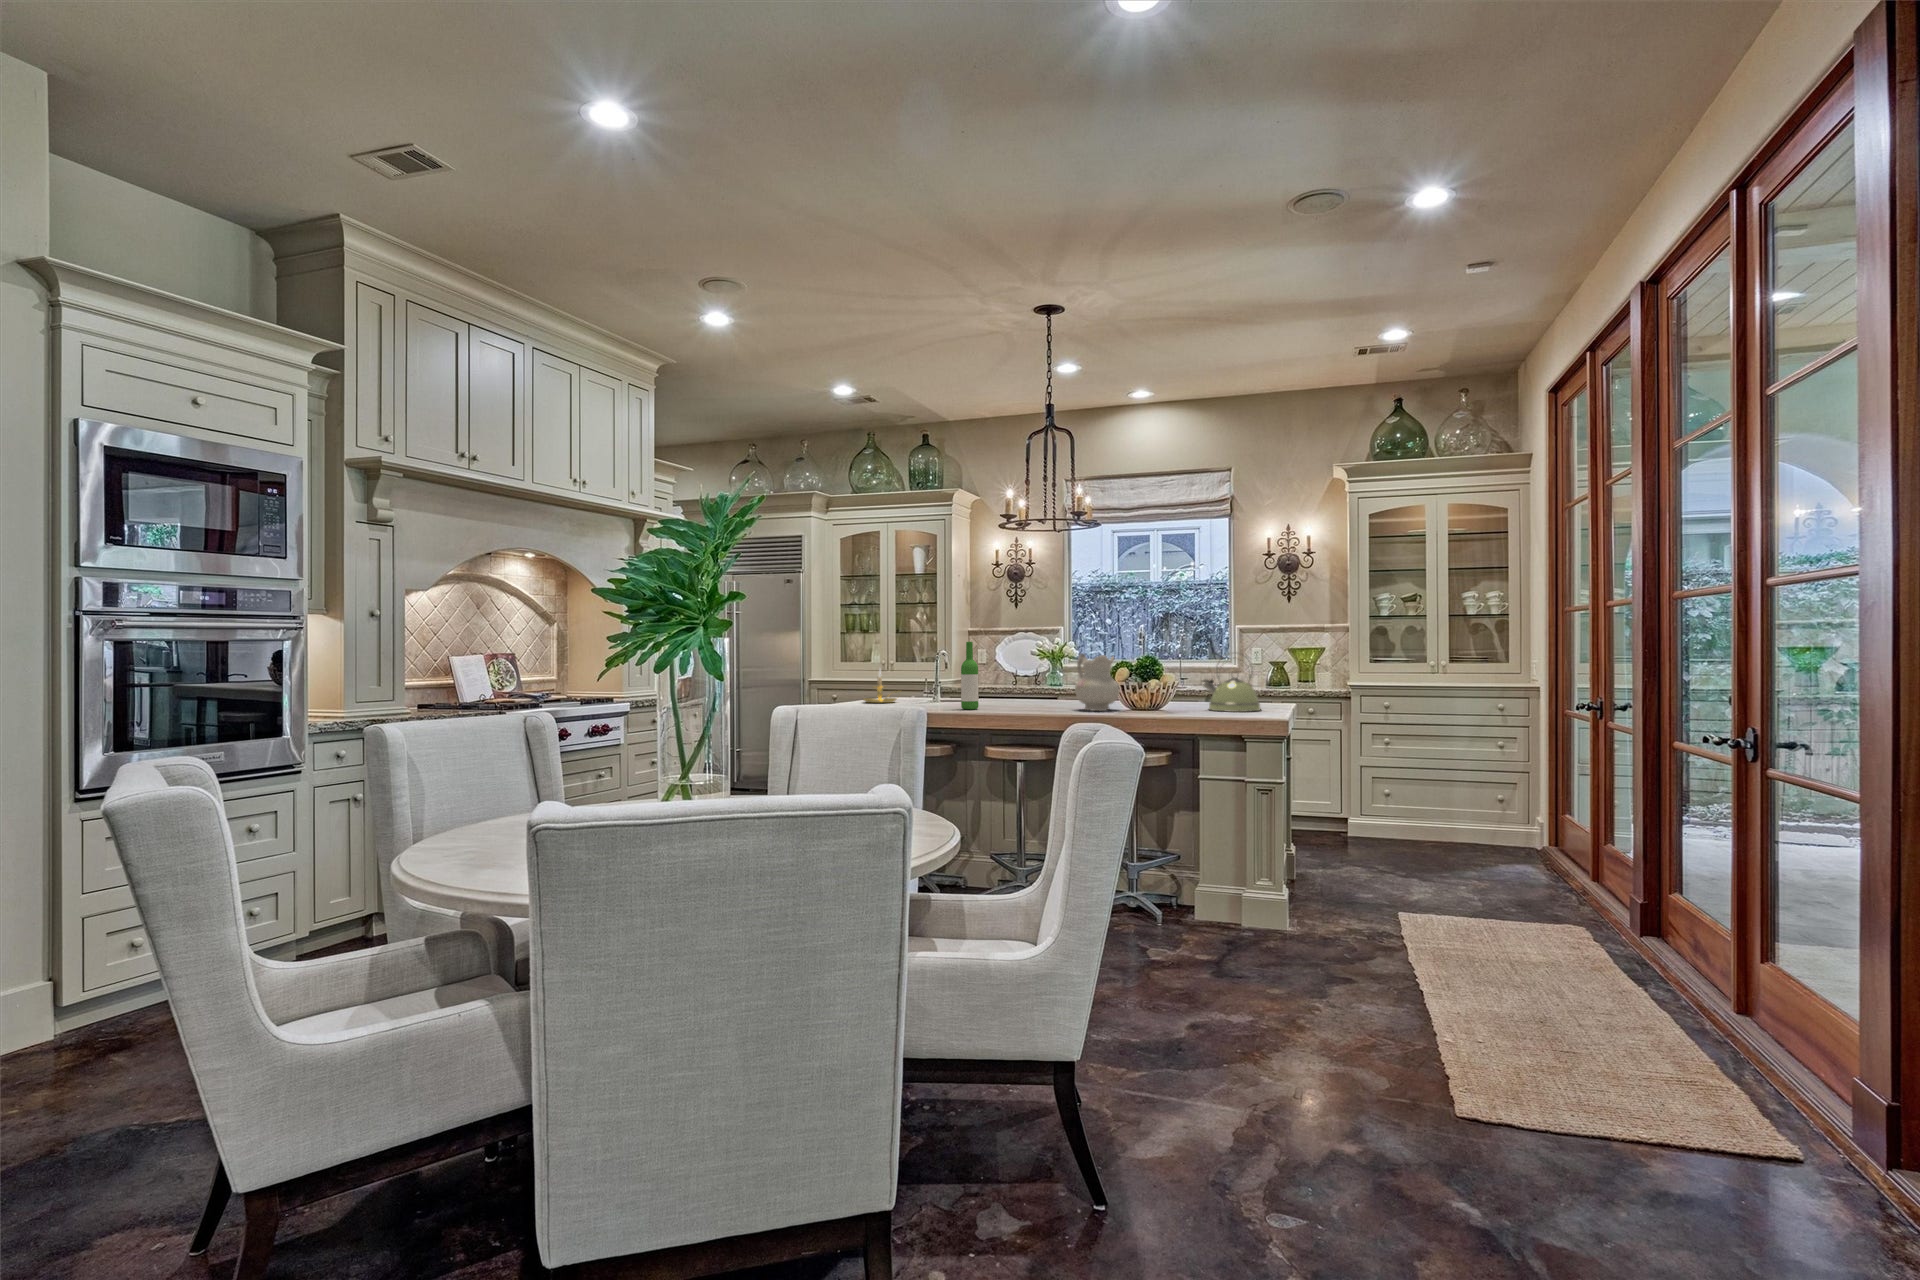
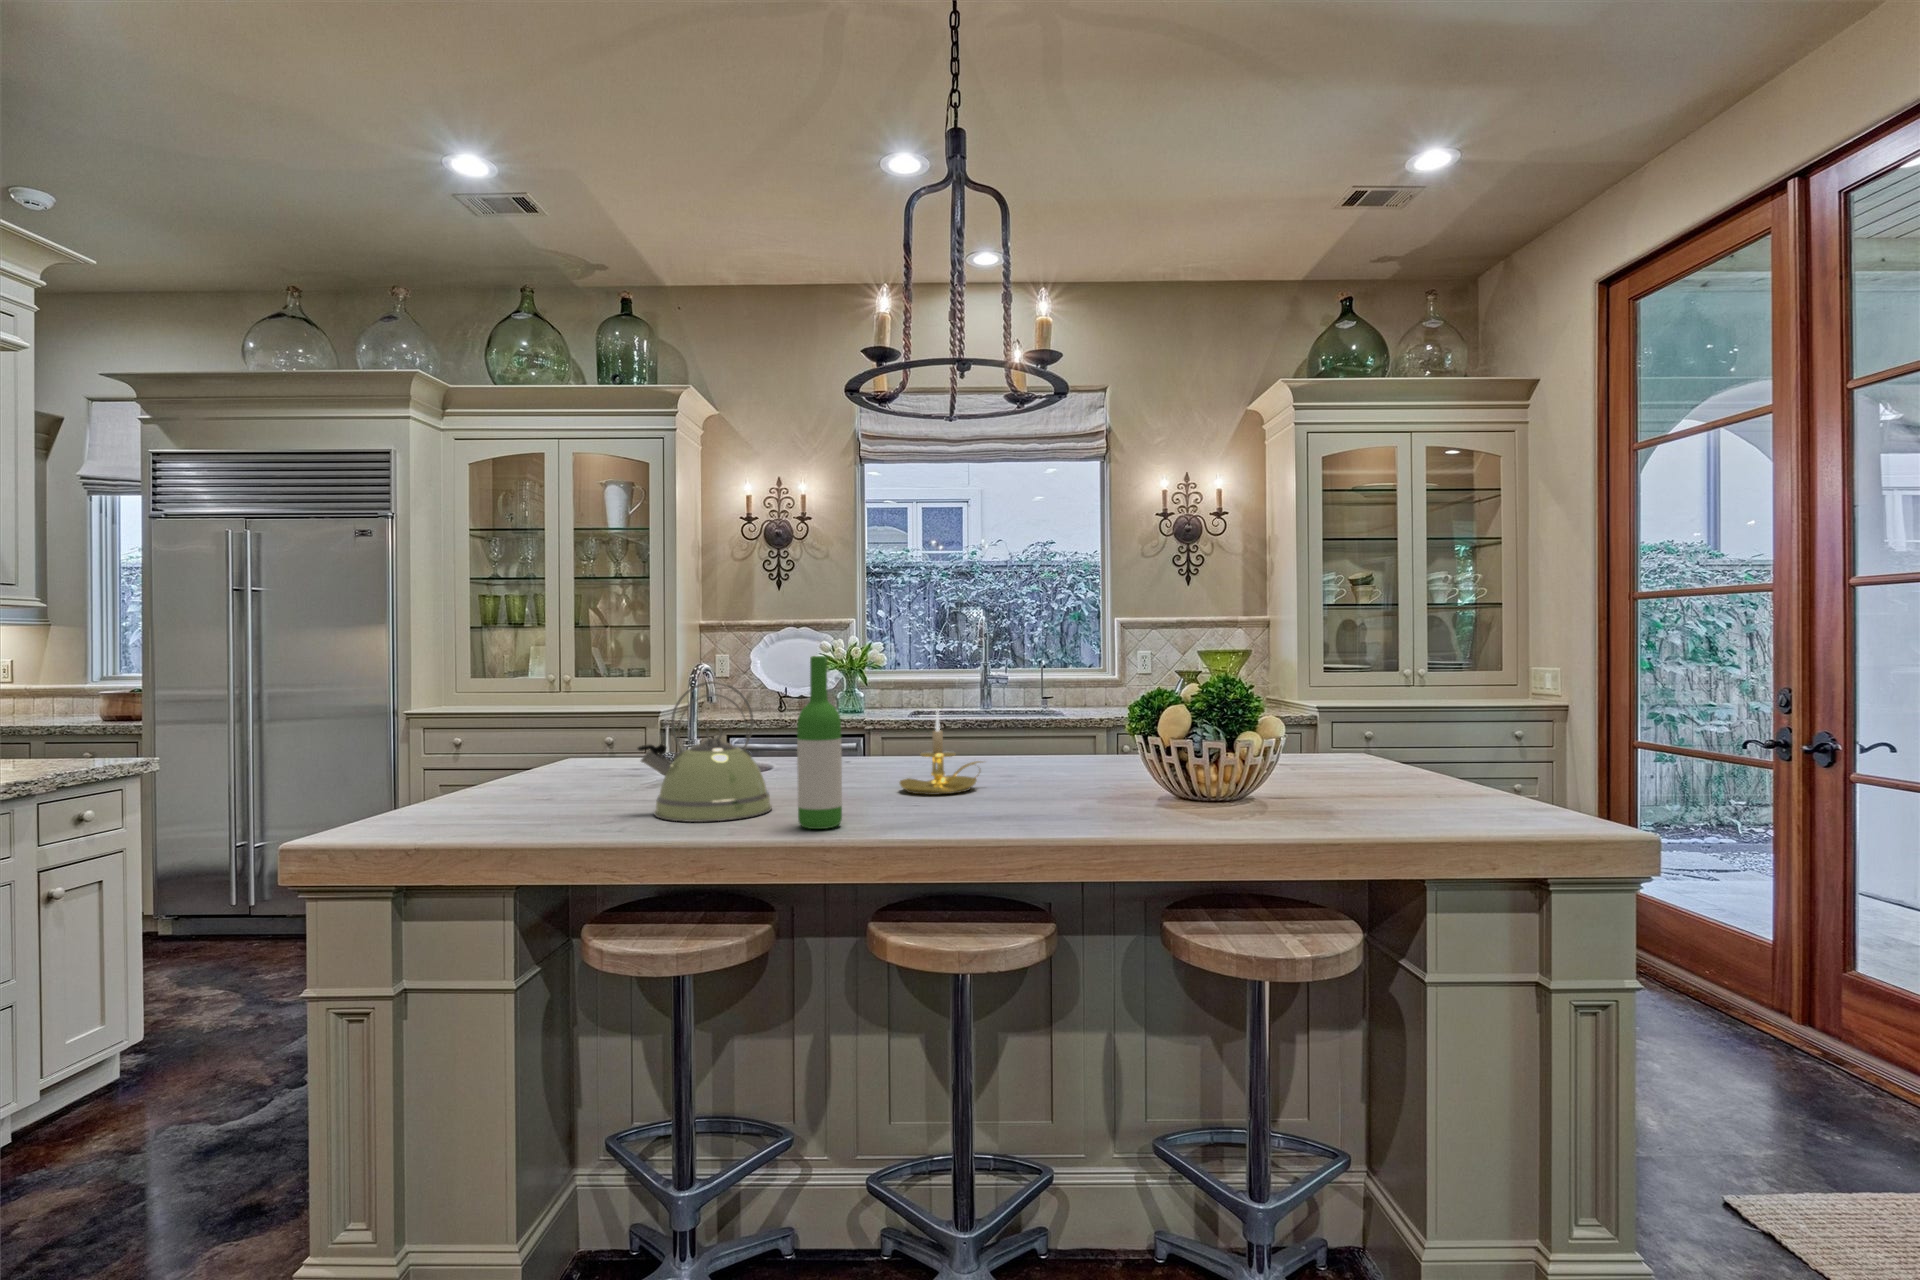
ceramic pitcher: present [1075,654,1120,711] -> none [1067,680,1179,821]
kettle: present [1203,670,1261,712] -> present [637,681,772,822]
candle holder: present [863,675,896,703] -> present [899,712,981,795]

